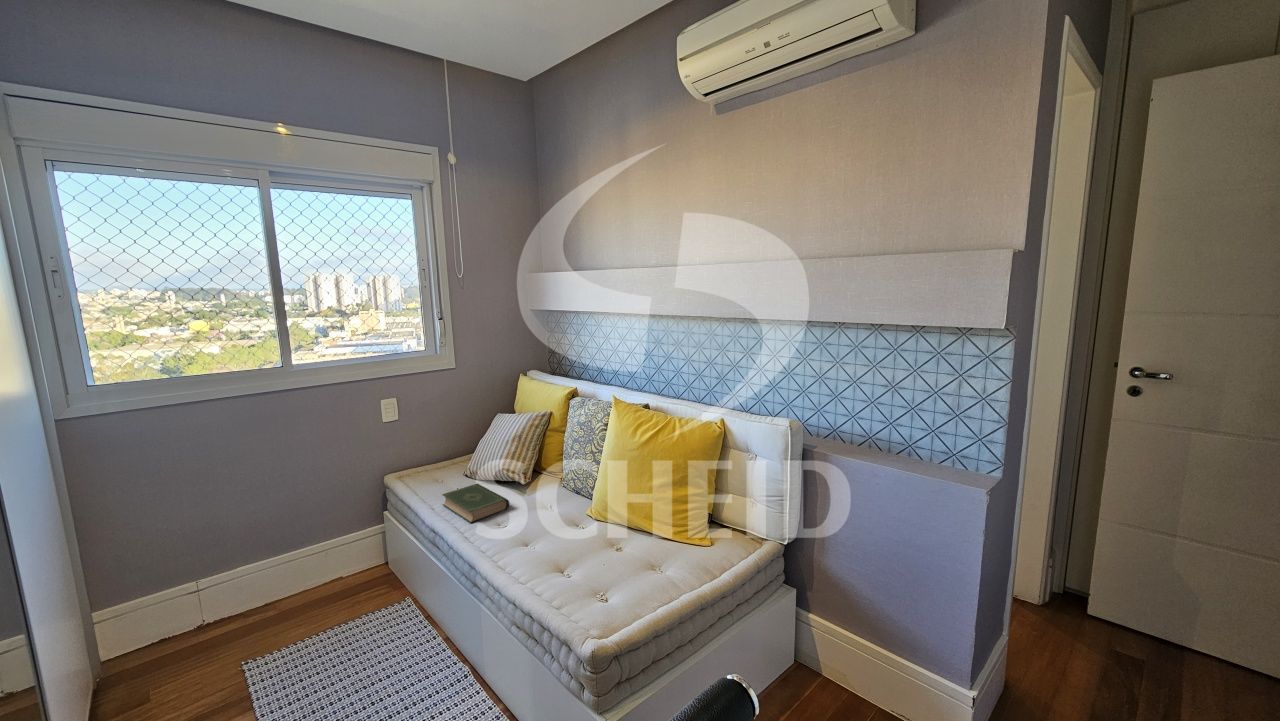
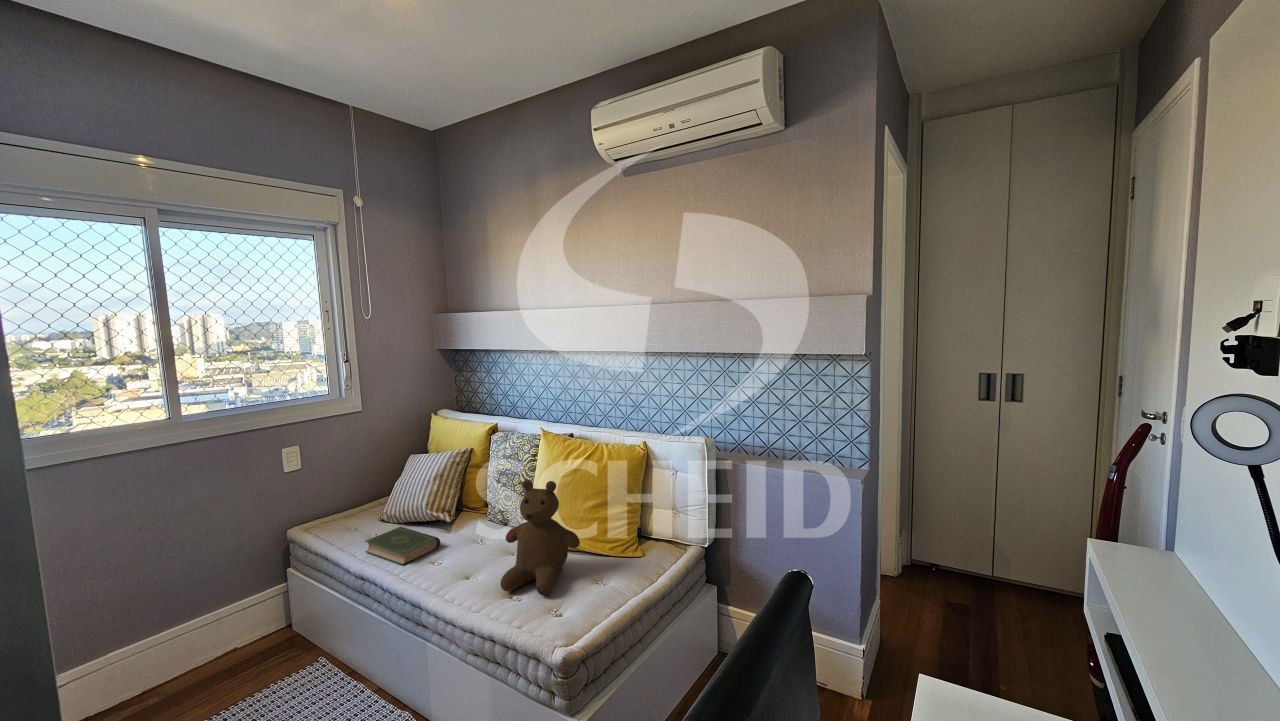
teddy bear: none [551,451,637,577] -> present [500,480,580,595]

